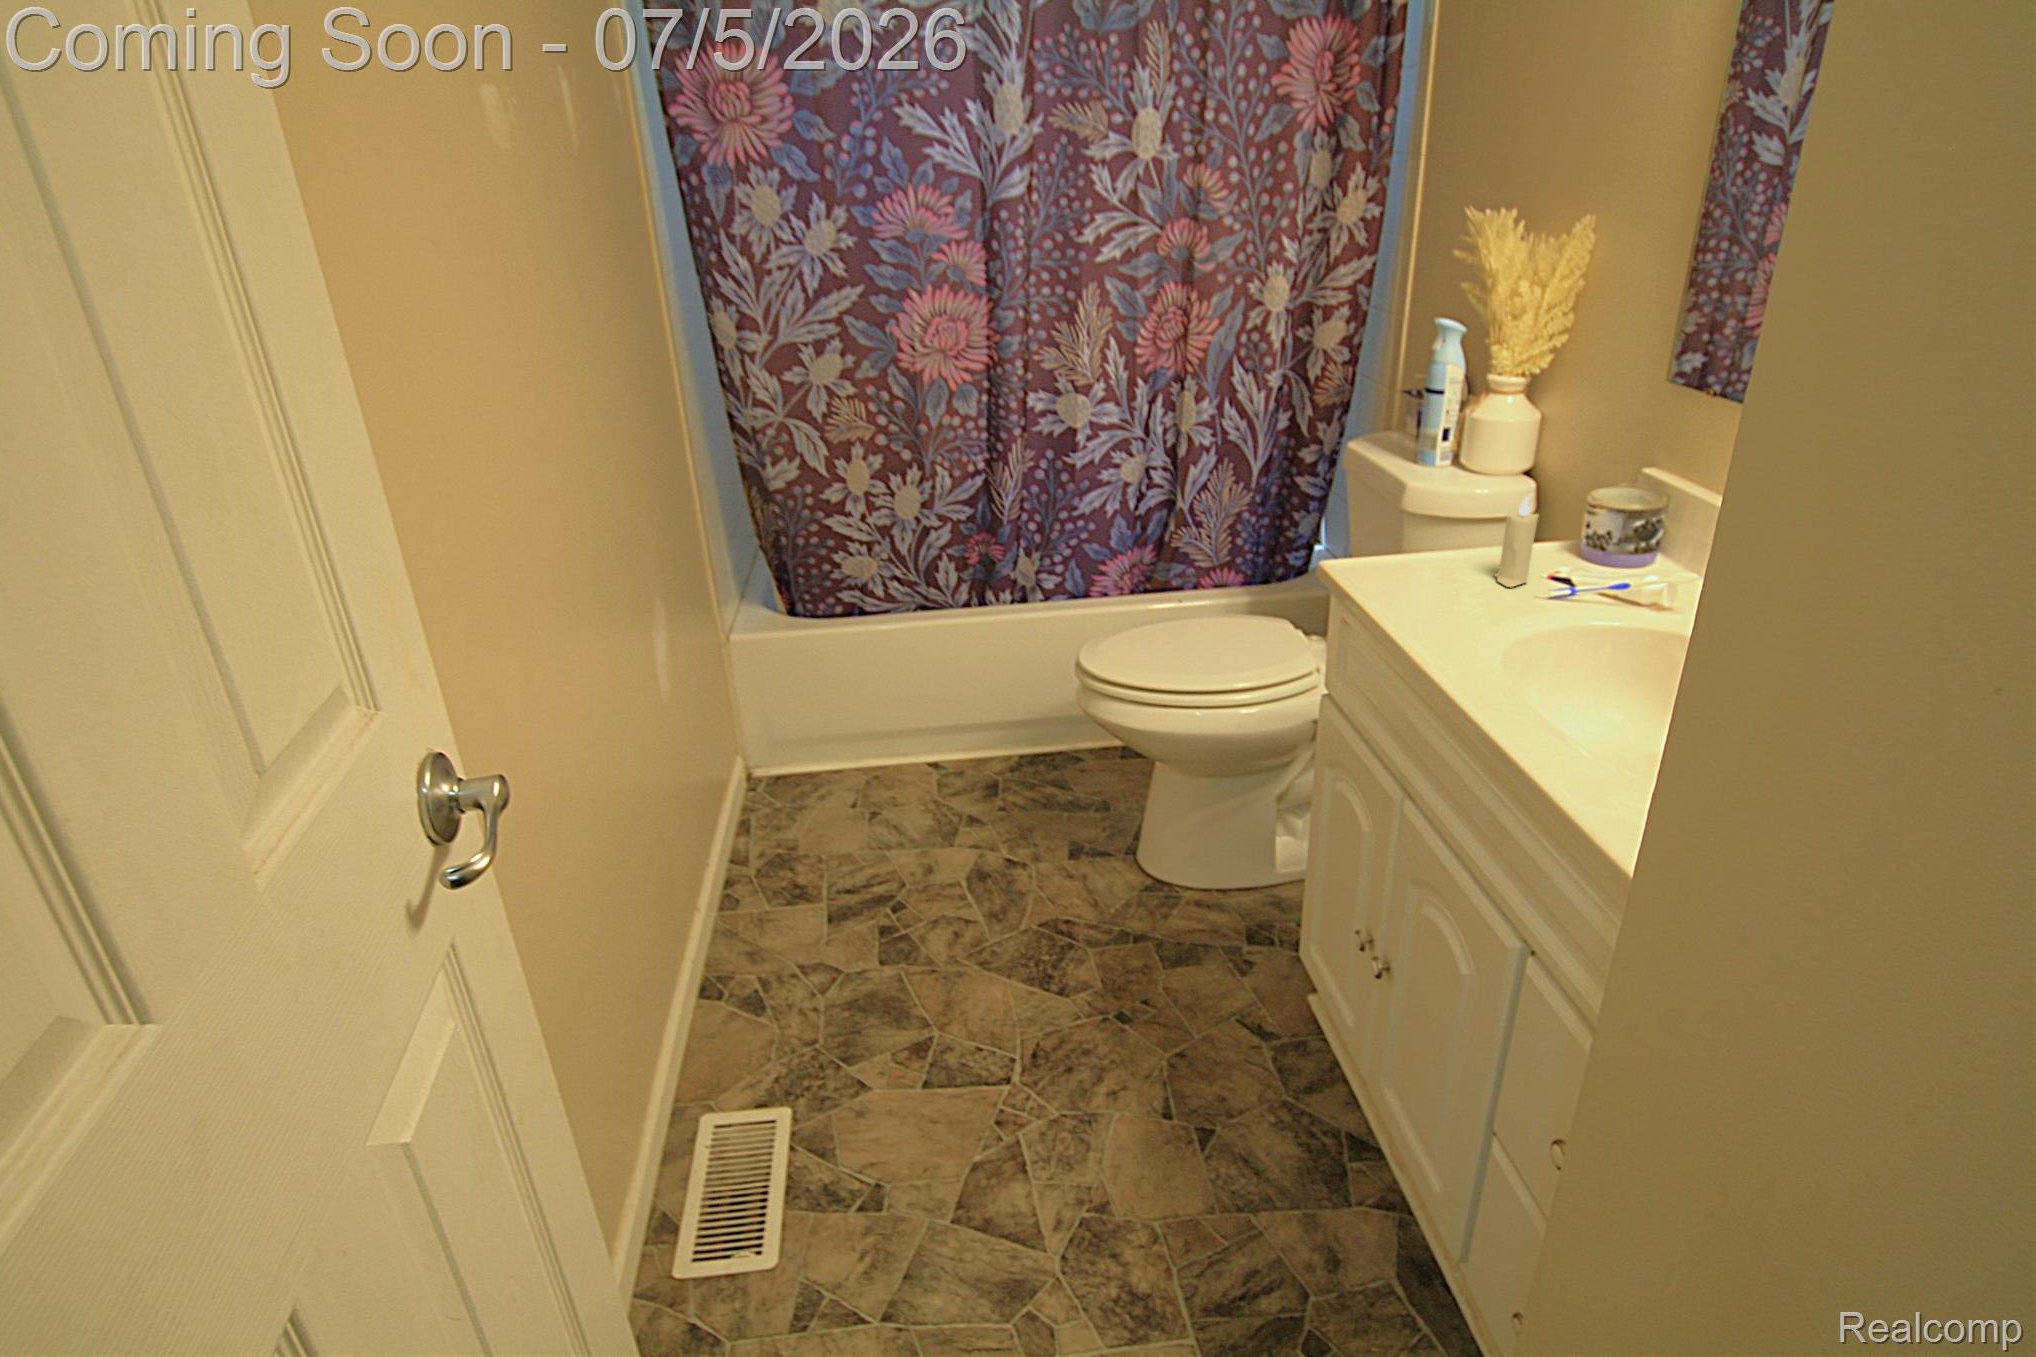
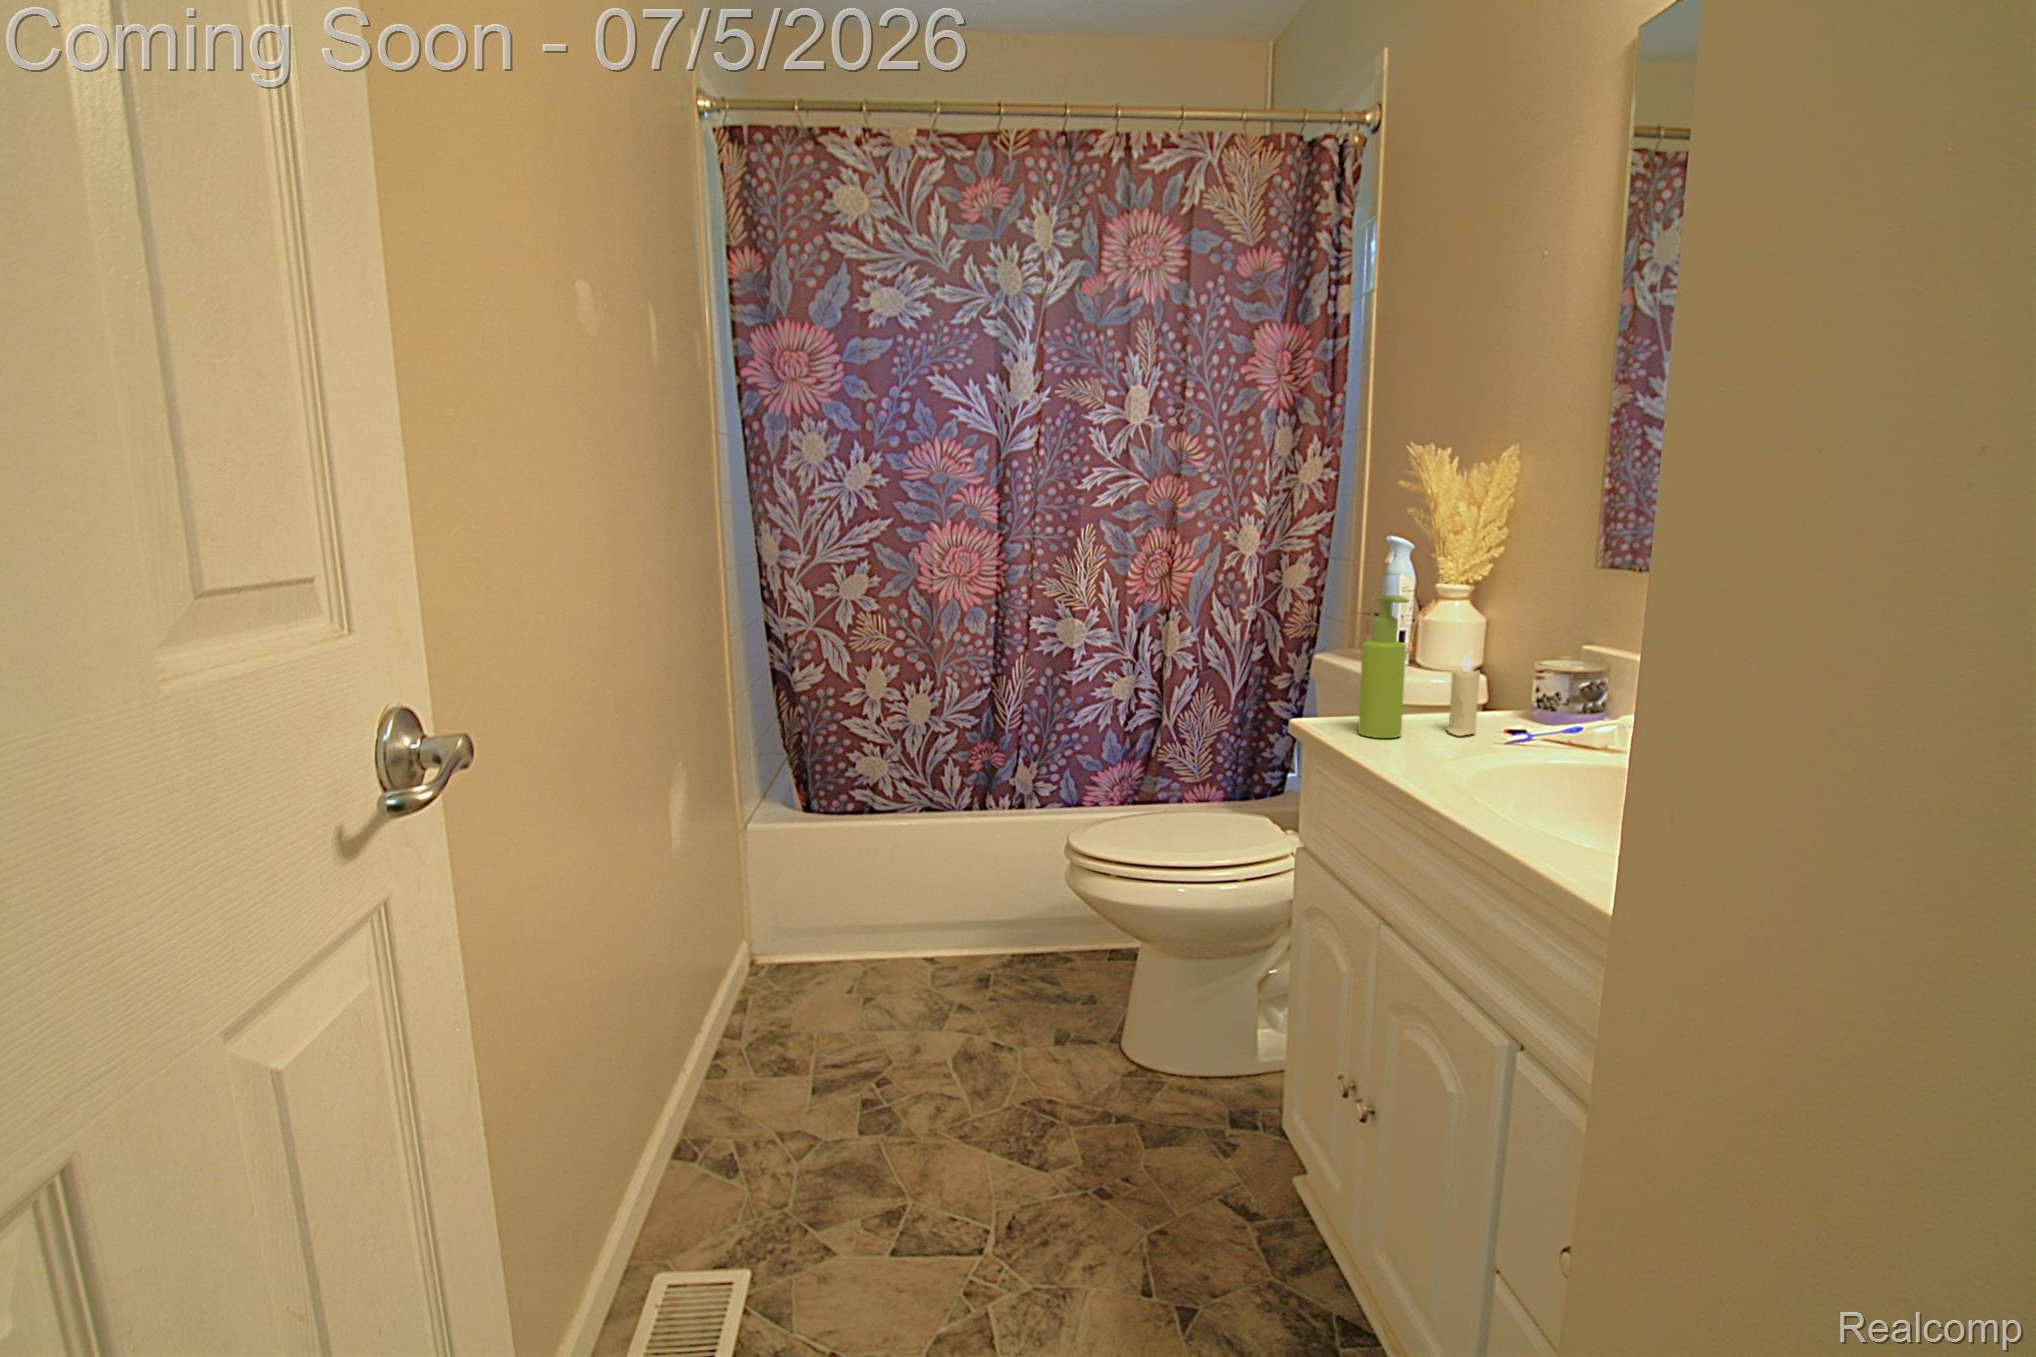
soap dispenser: none [1399,434,1467,594] -> present [1358,595,1408,738]

